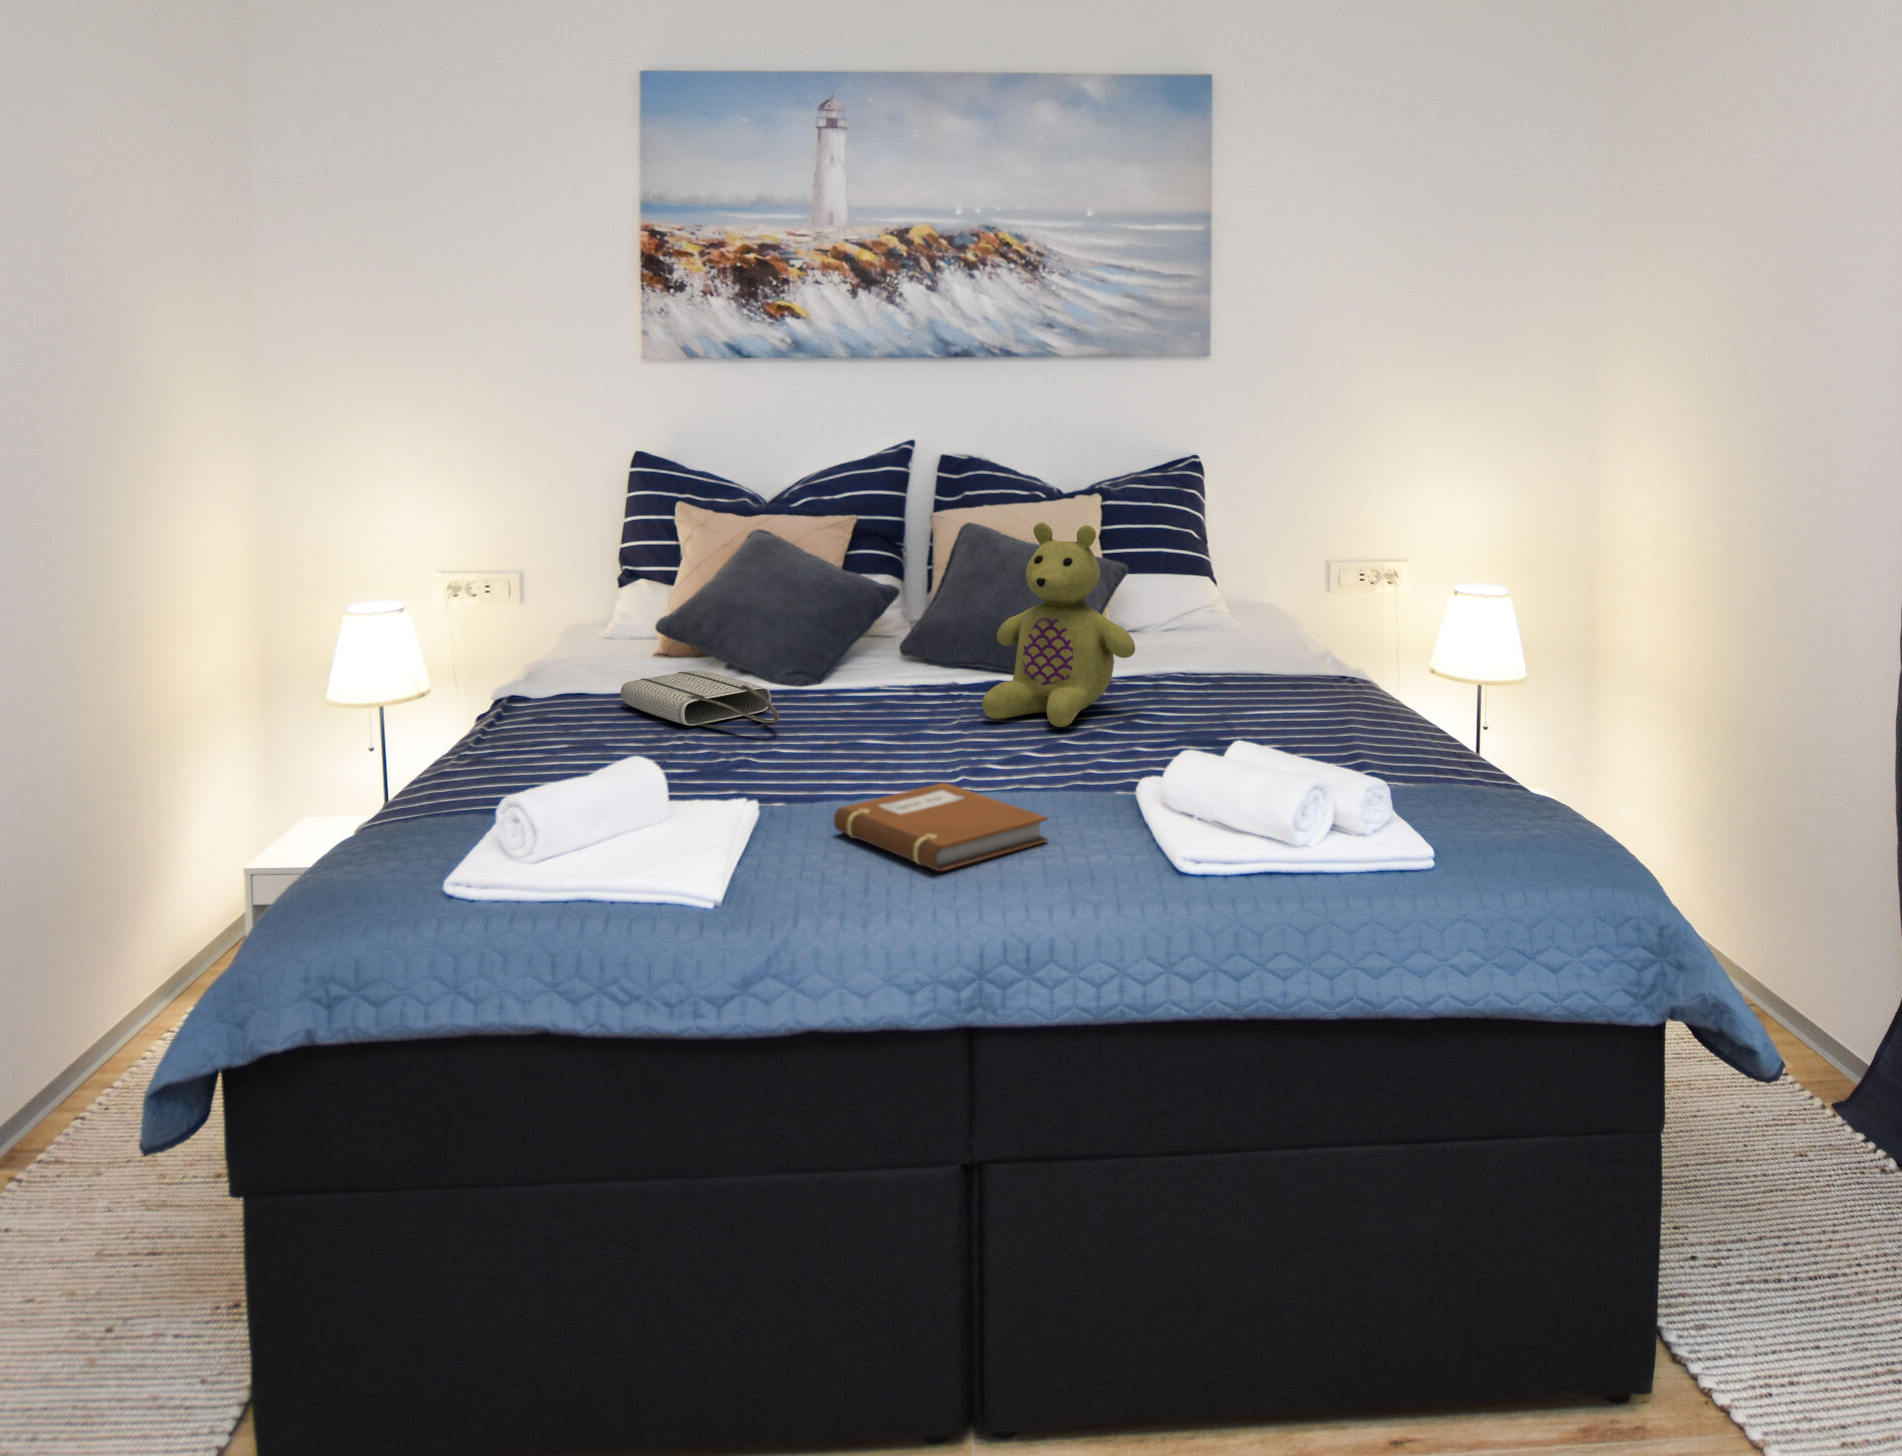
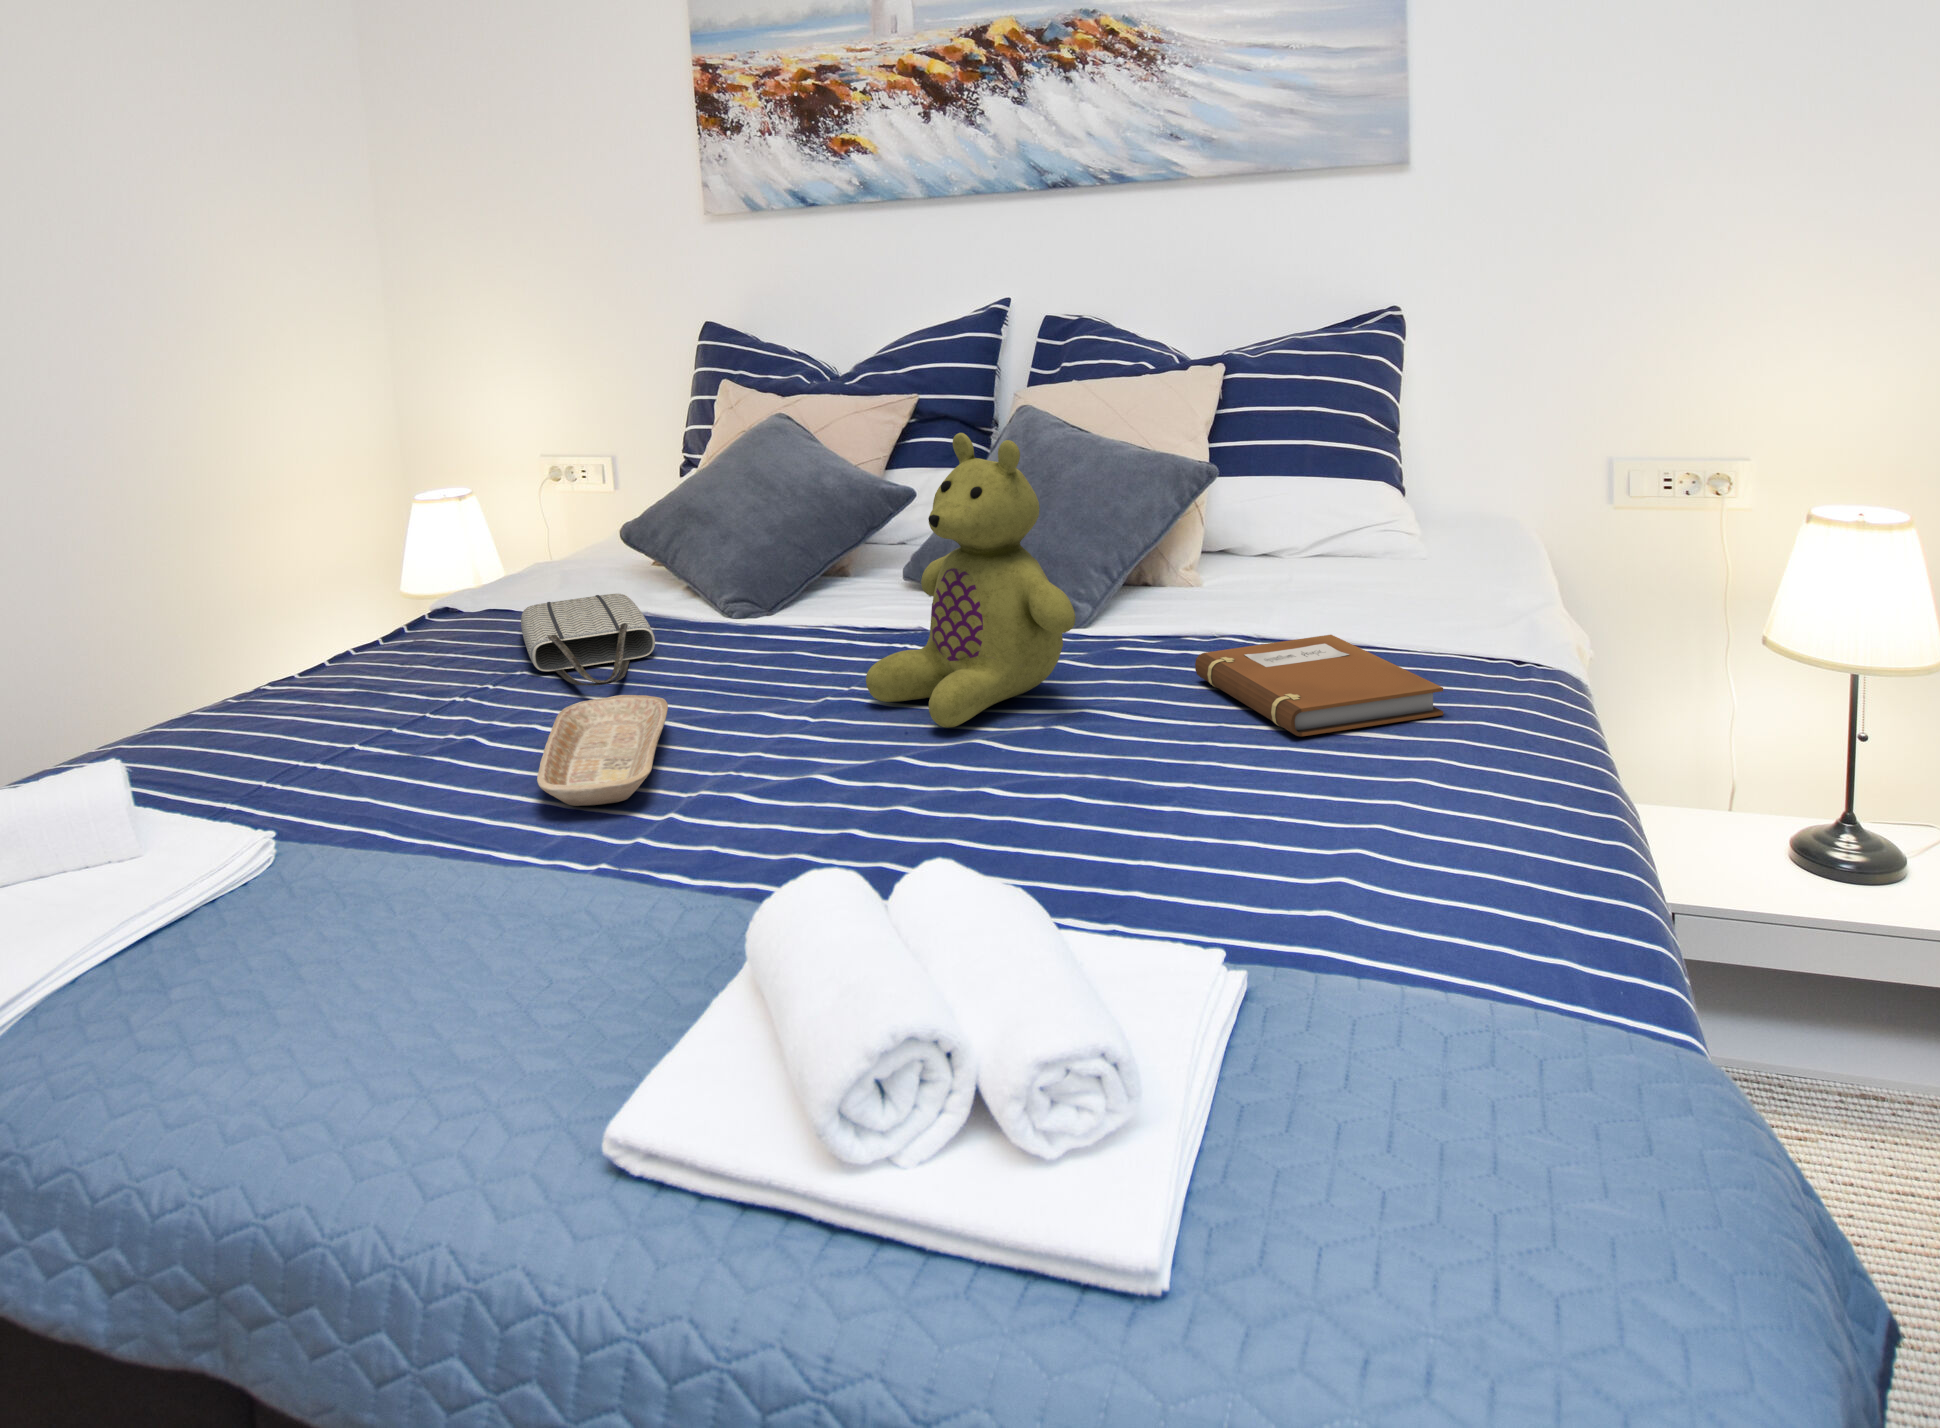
tray: none [773,724,908,790] -> present [537,695,668,806]
notebook: present [834,783,1048,871] -> present [1195,635,1443,736]

